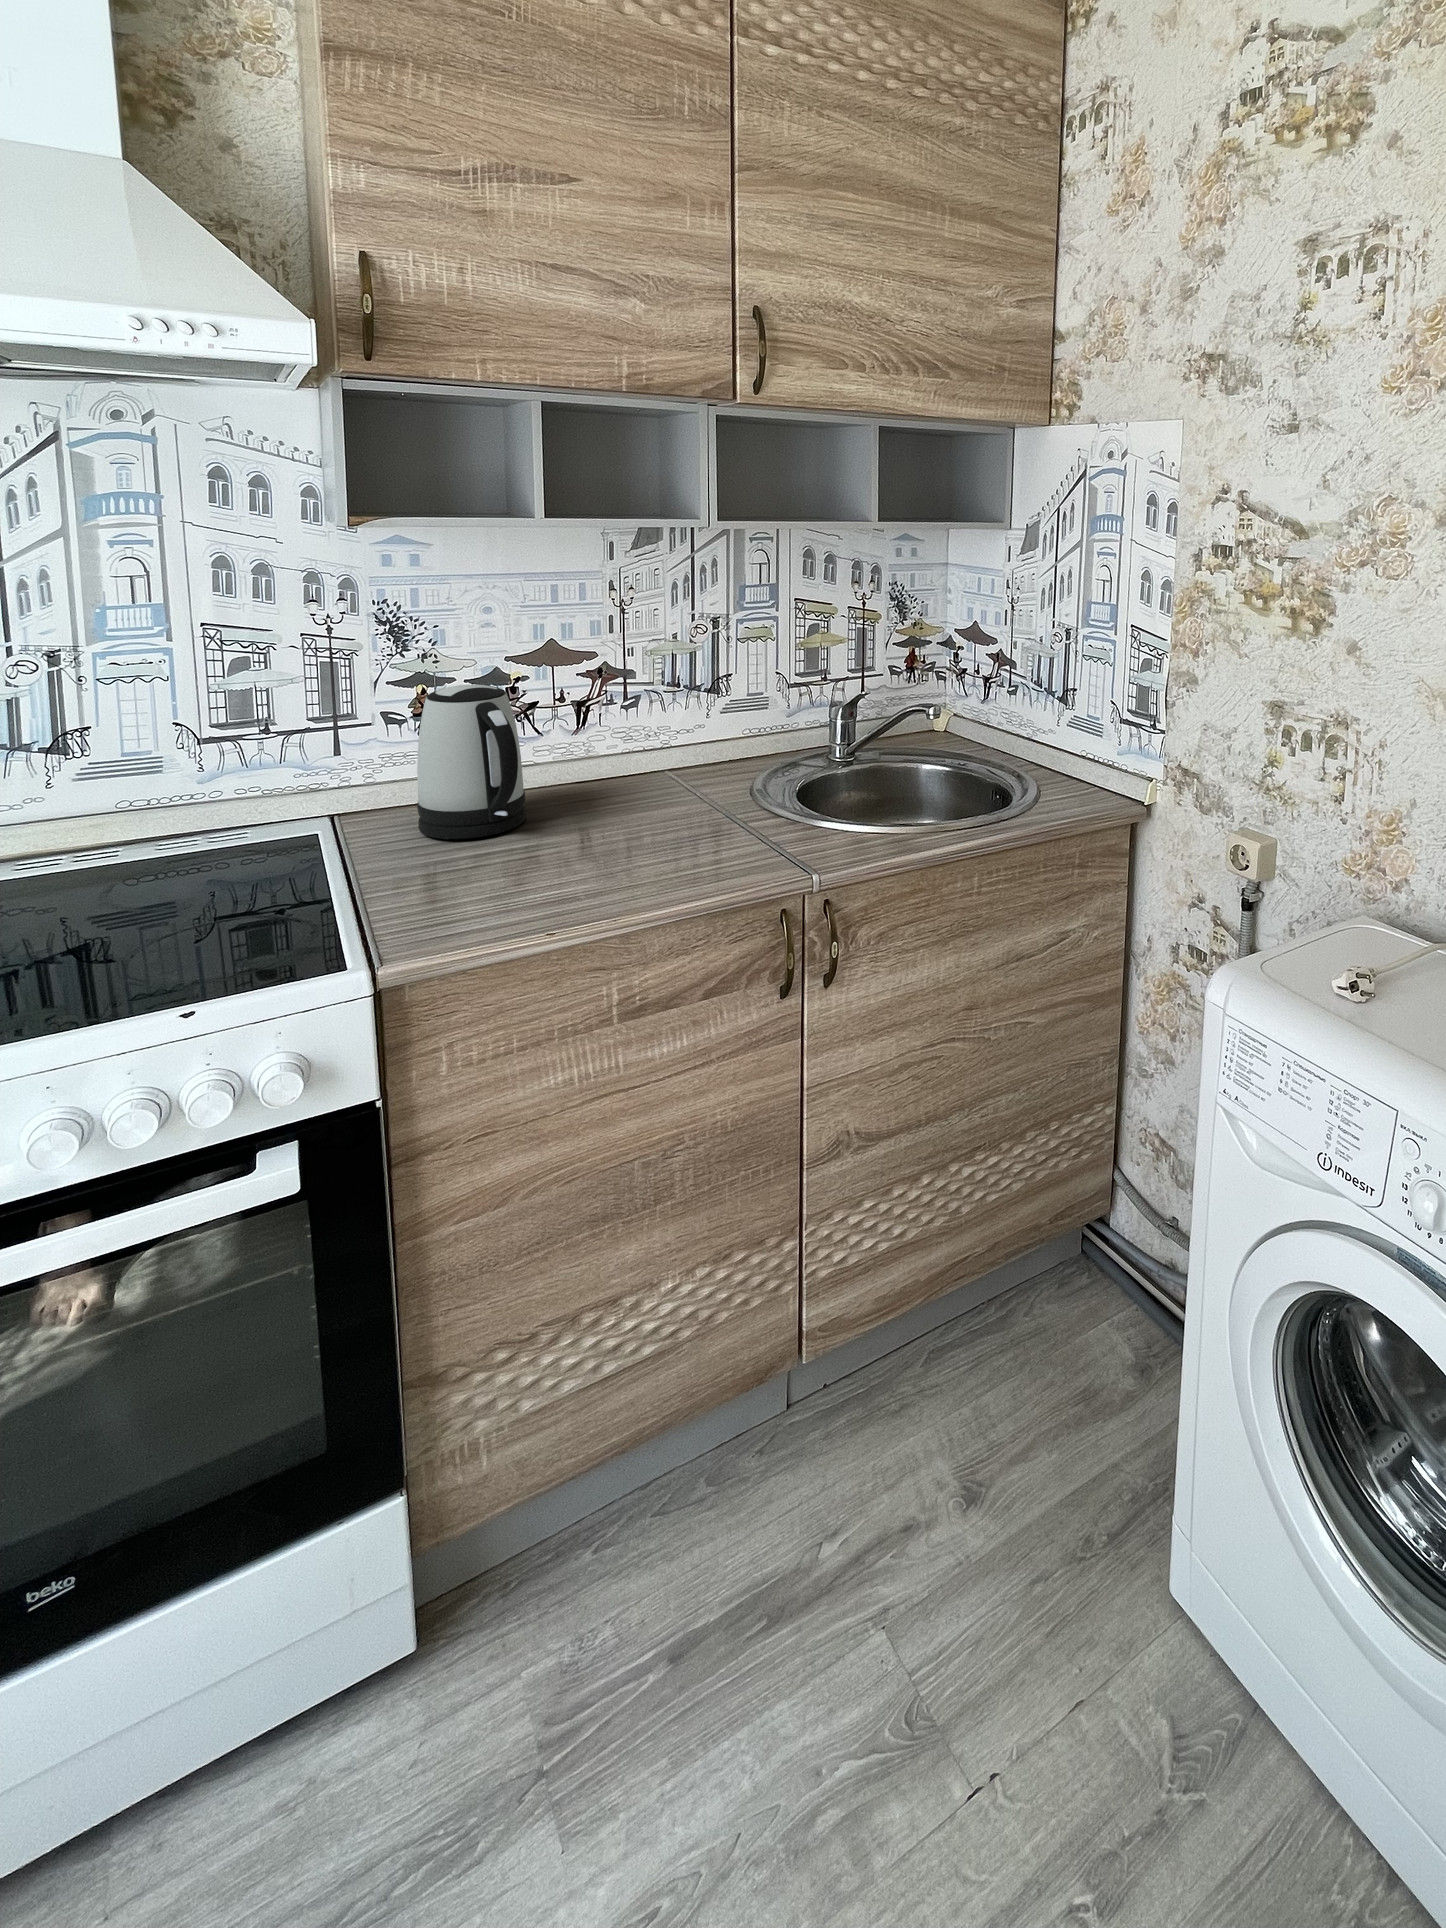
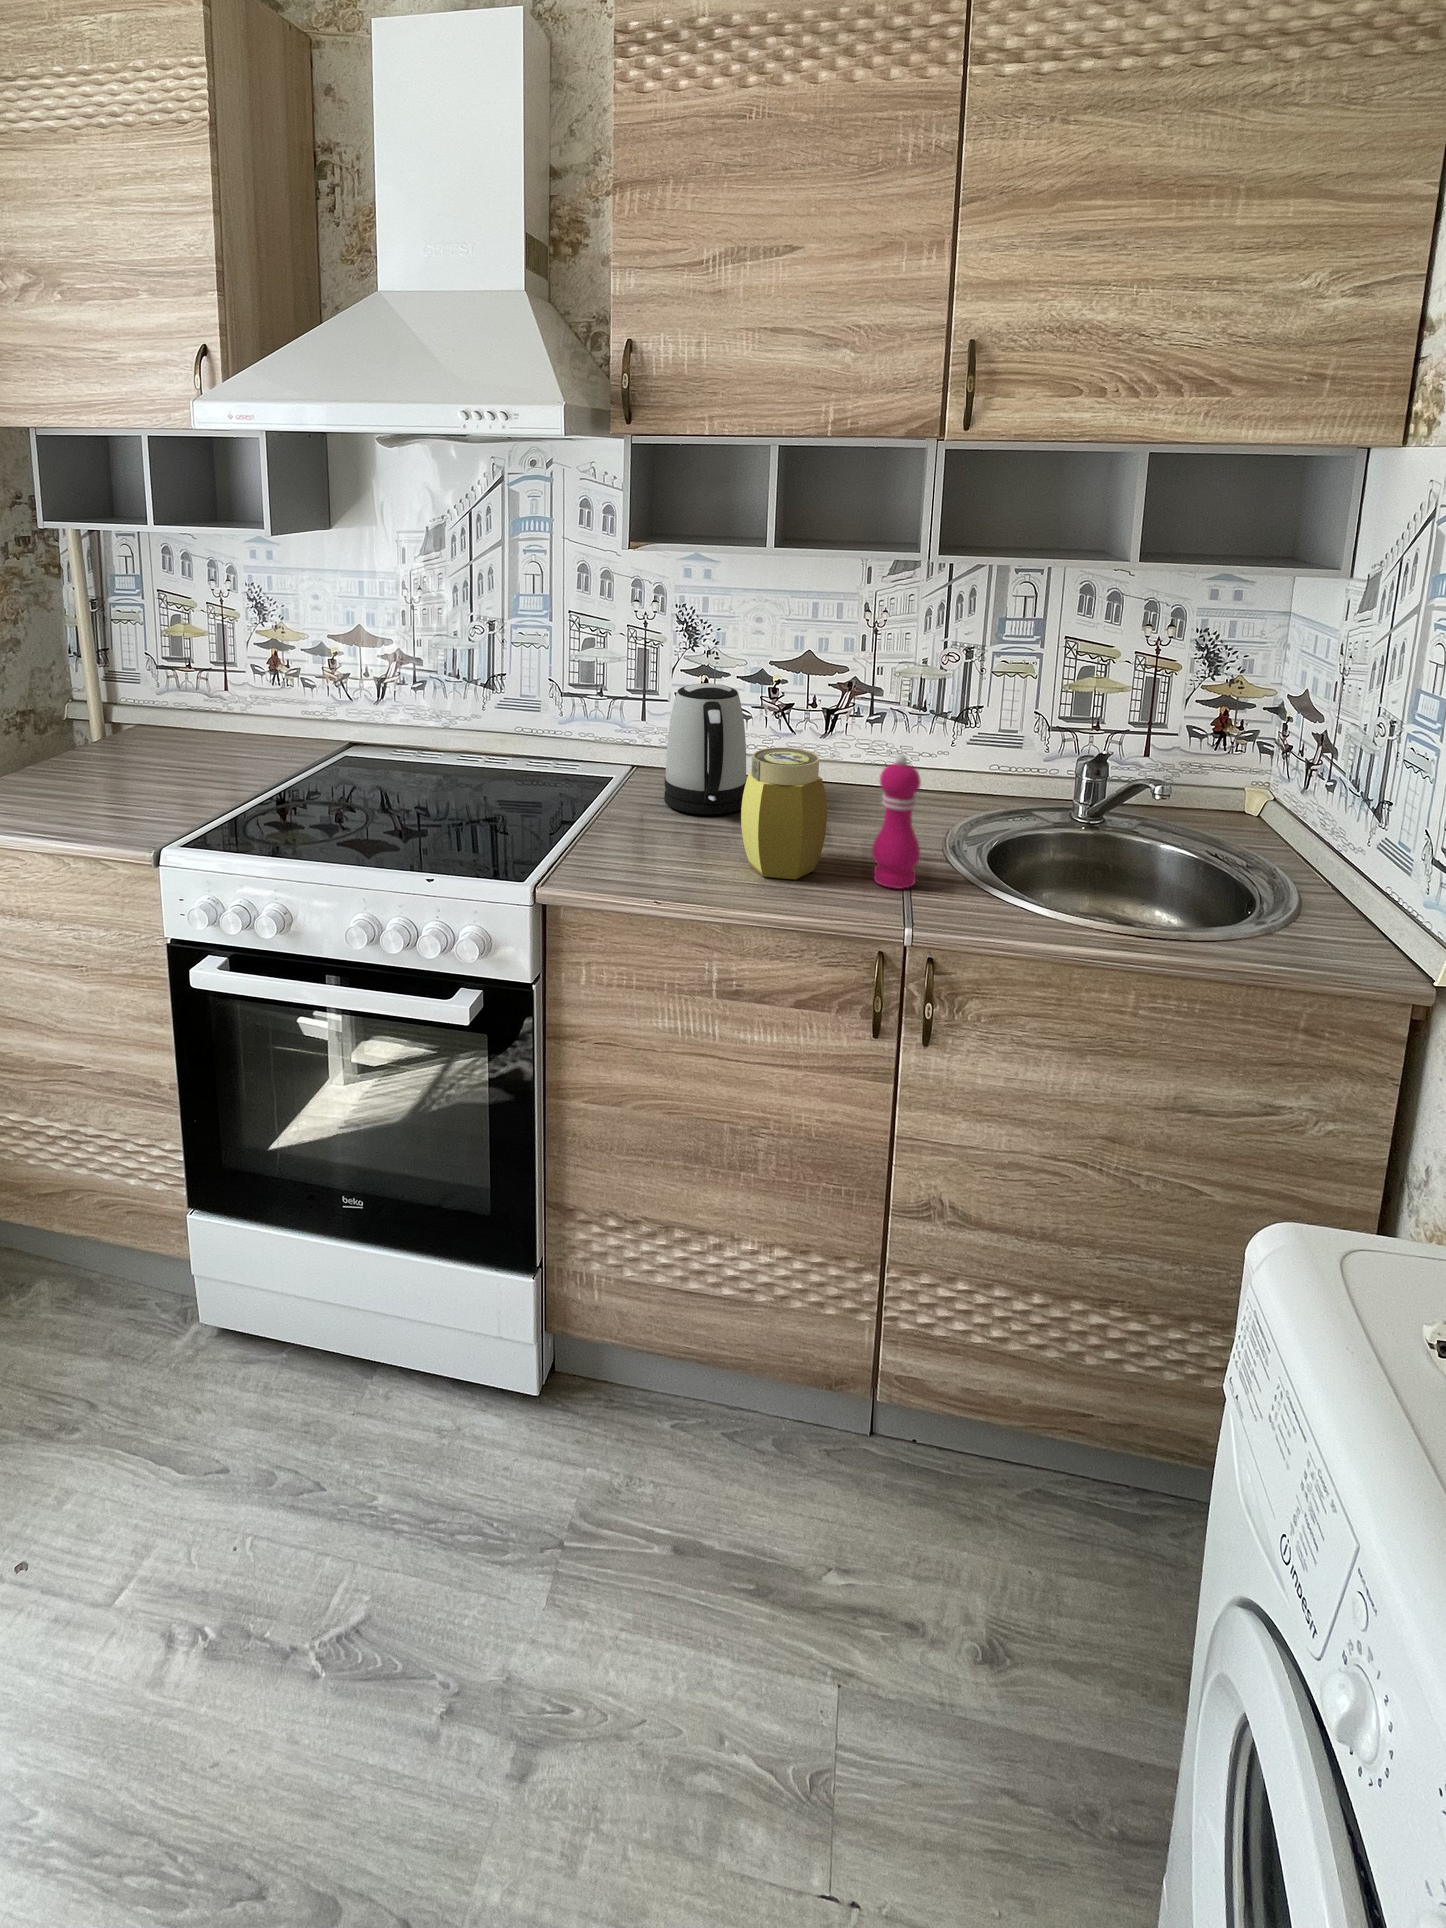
pepper mill: none [728,714,777,849] -> present [872,754,921,889]
jar: none [586,731,680,875] -> present [741,748,827,879]

